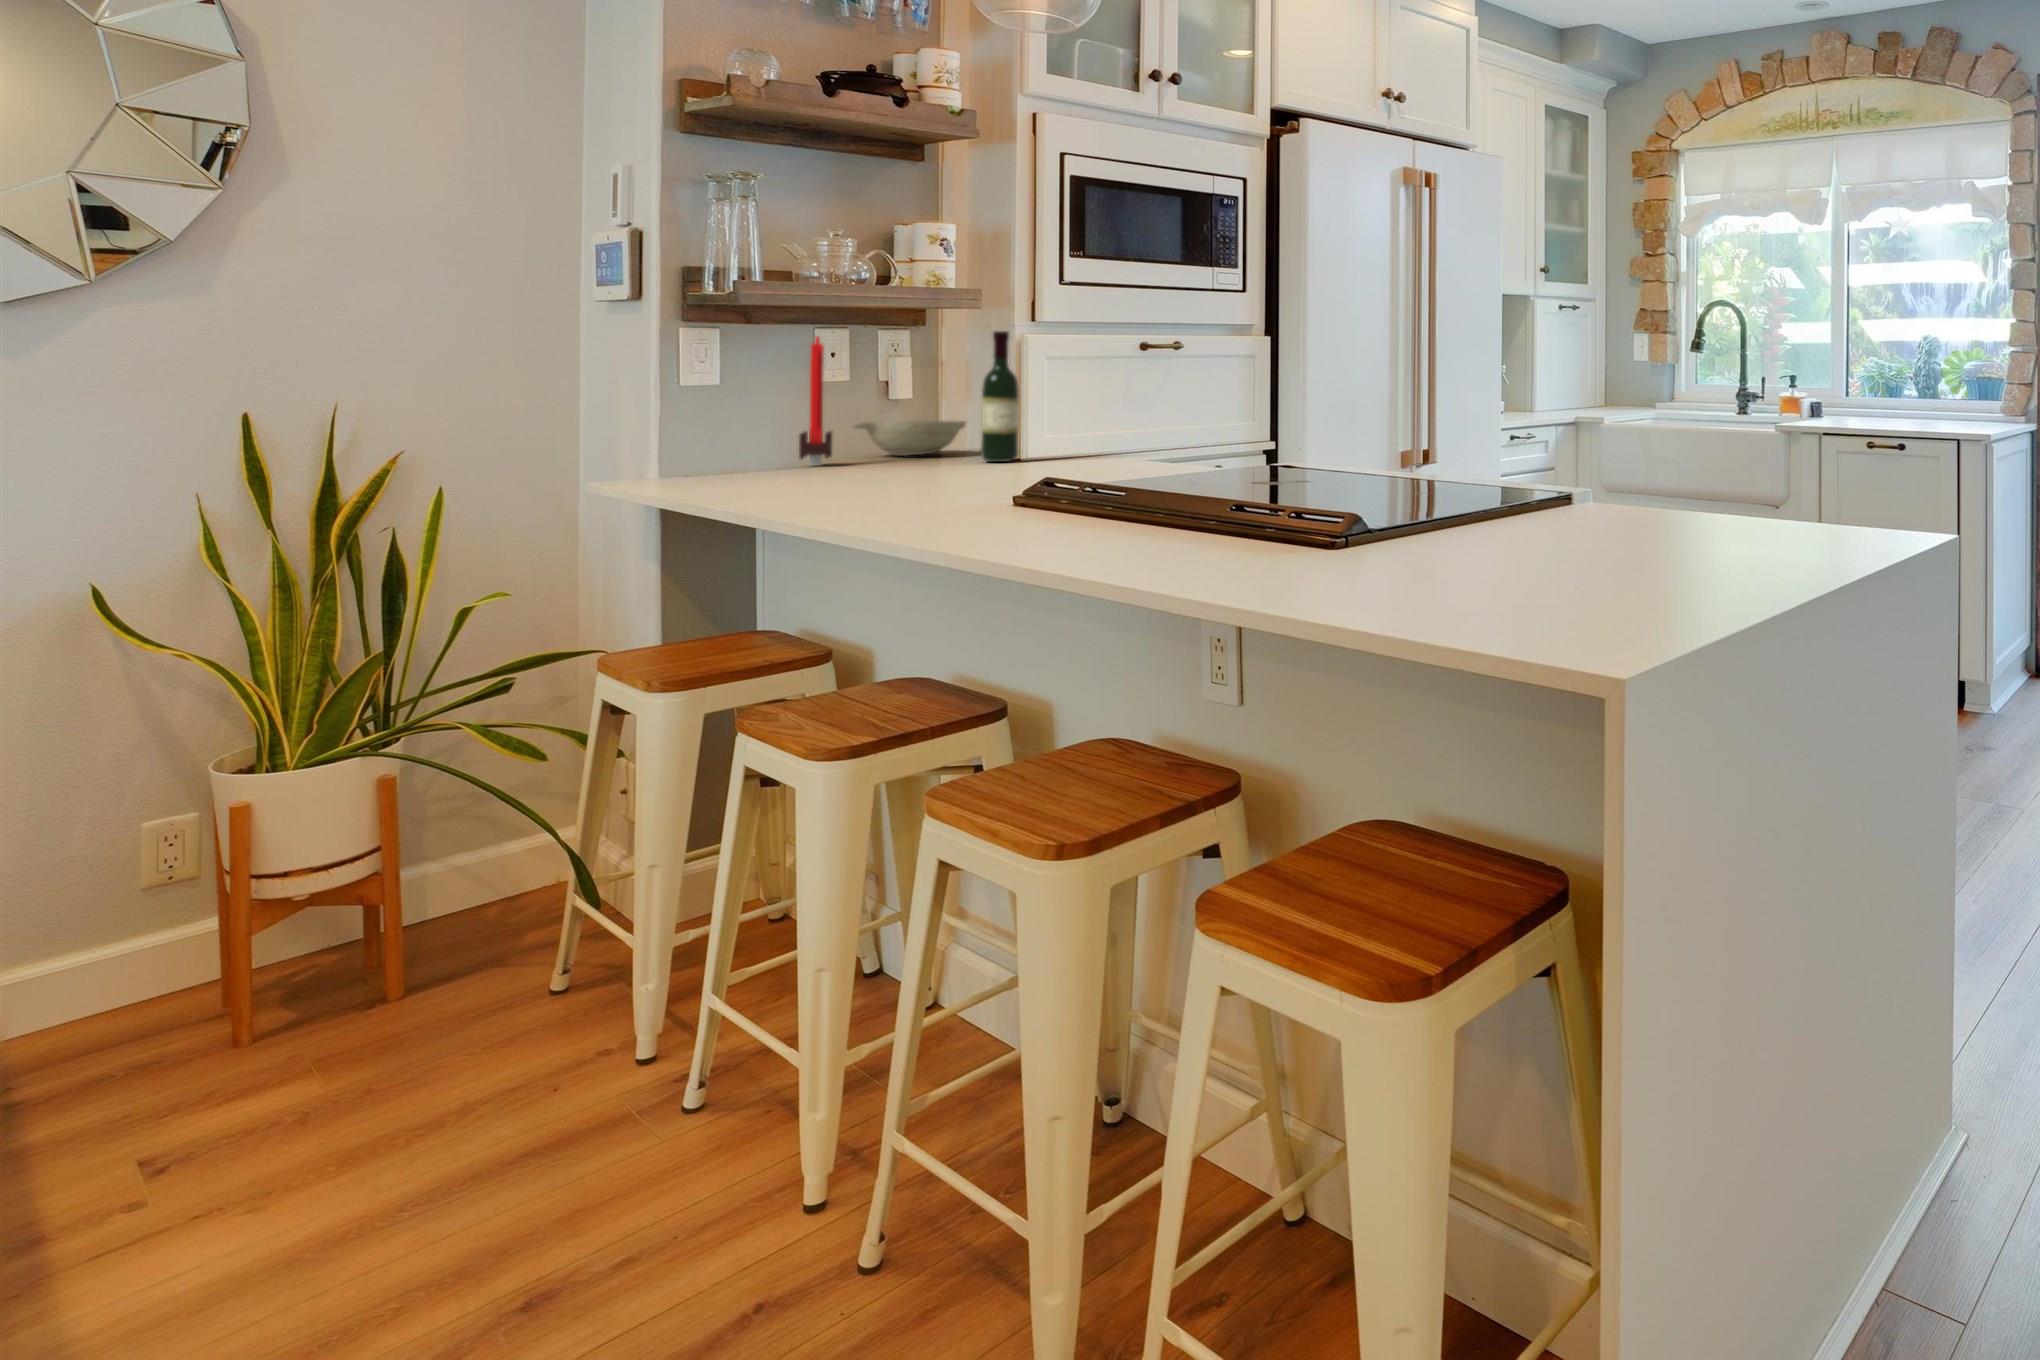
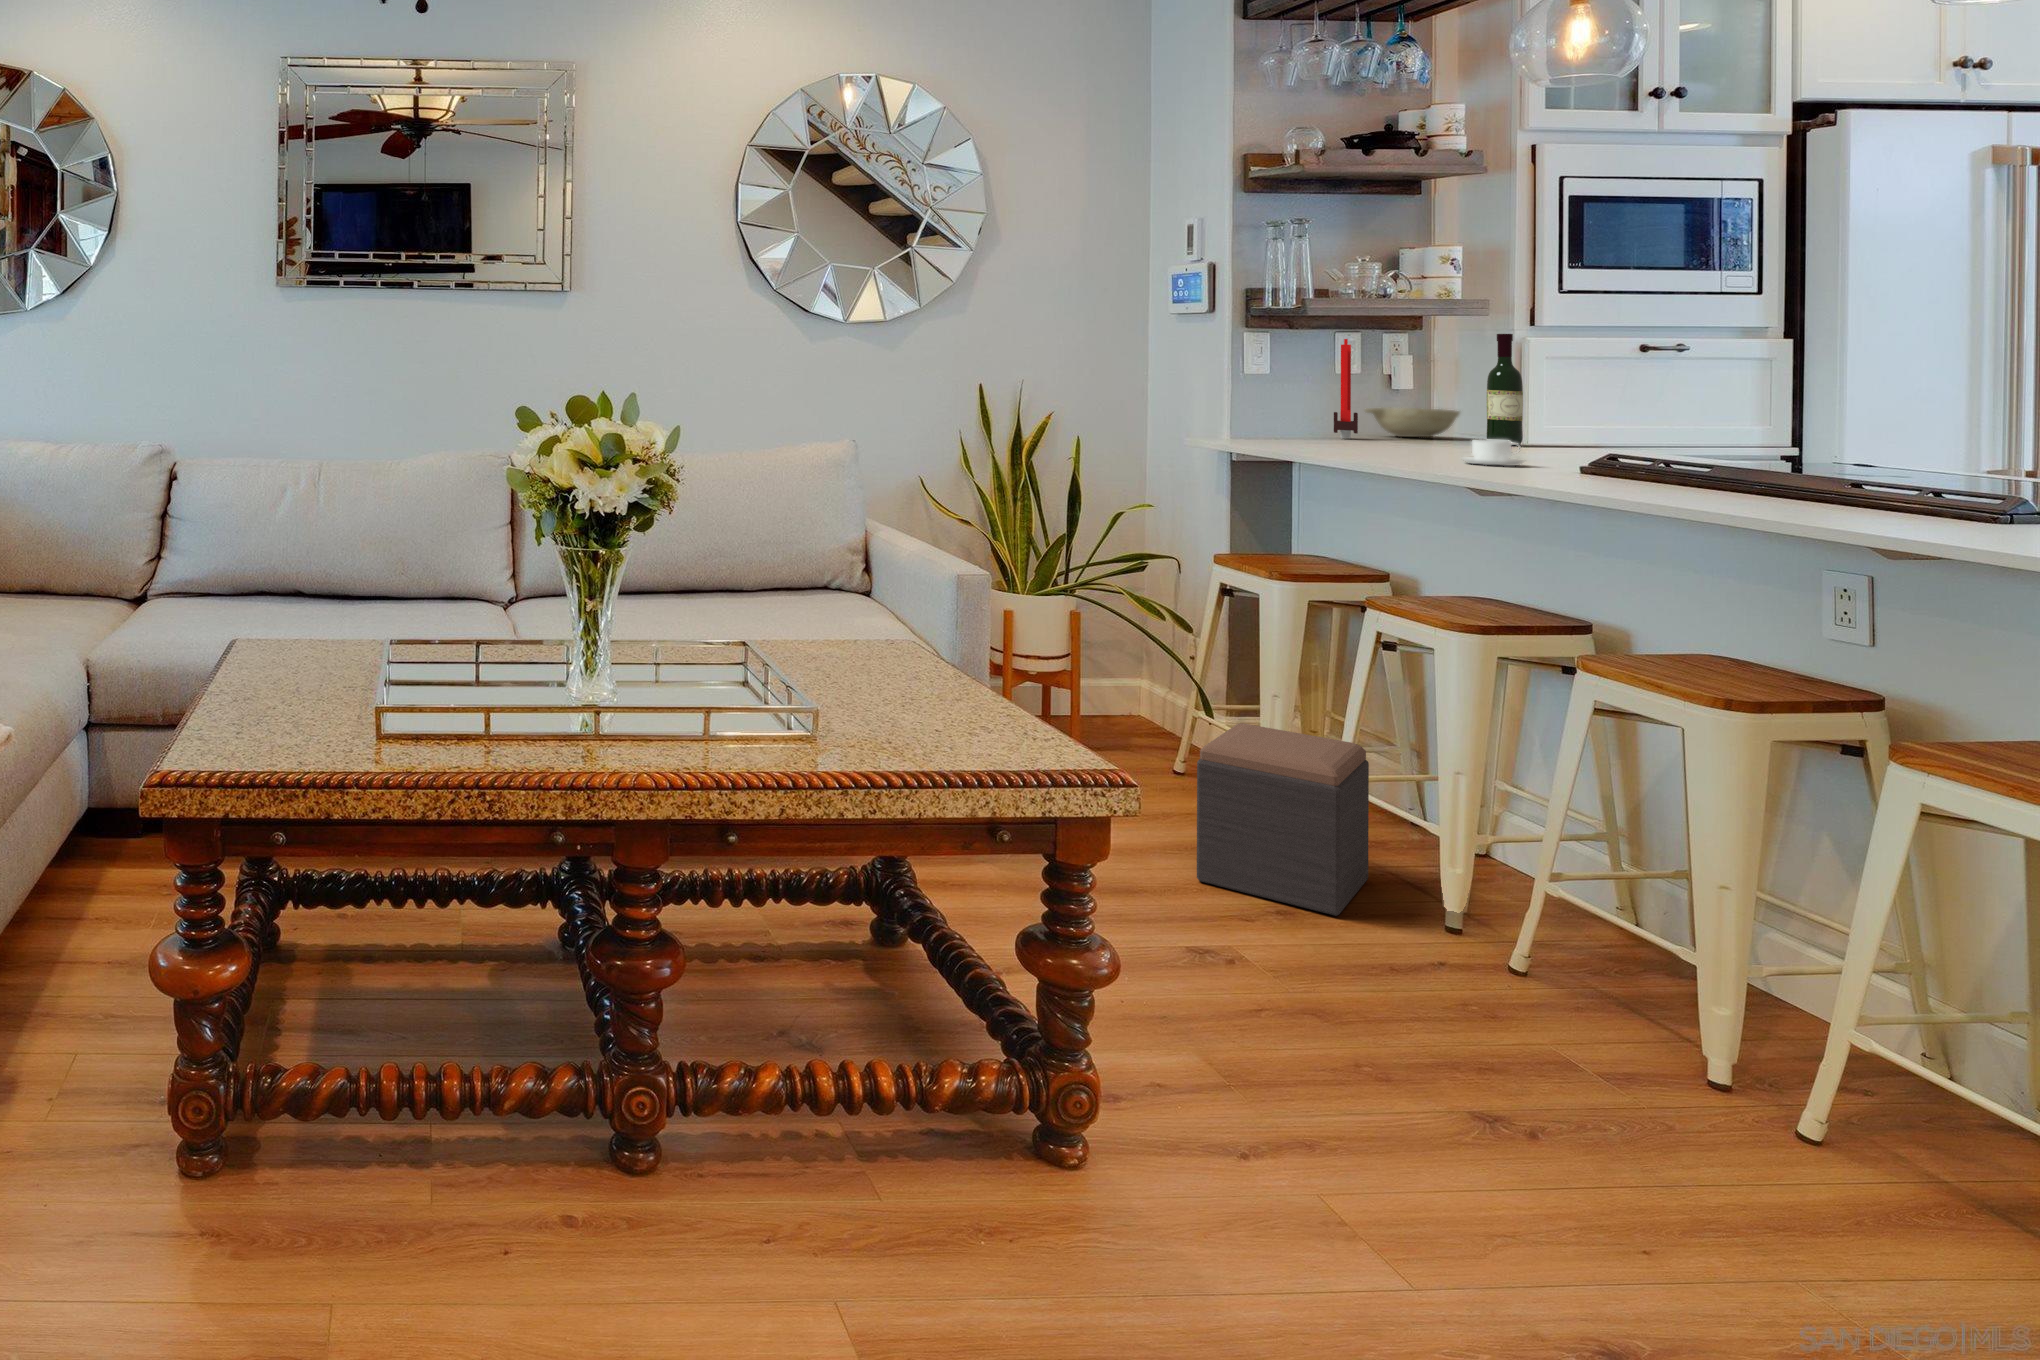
coffee cup: none [875,476,956,513] -> present [1463,439,1523,466]
footstool: none [405,942,736,1280] -> present [1197,723,1369,916]

